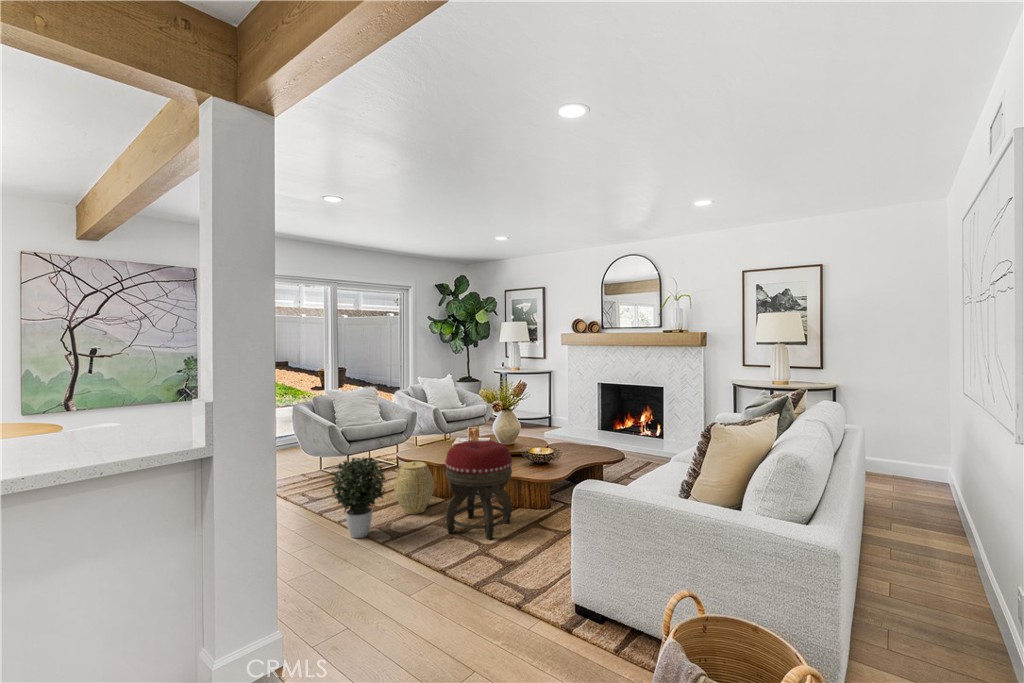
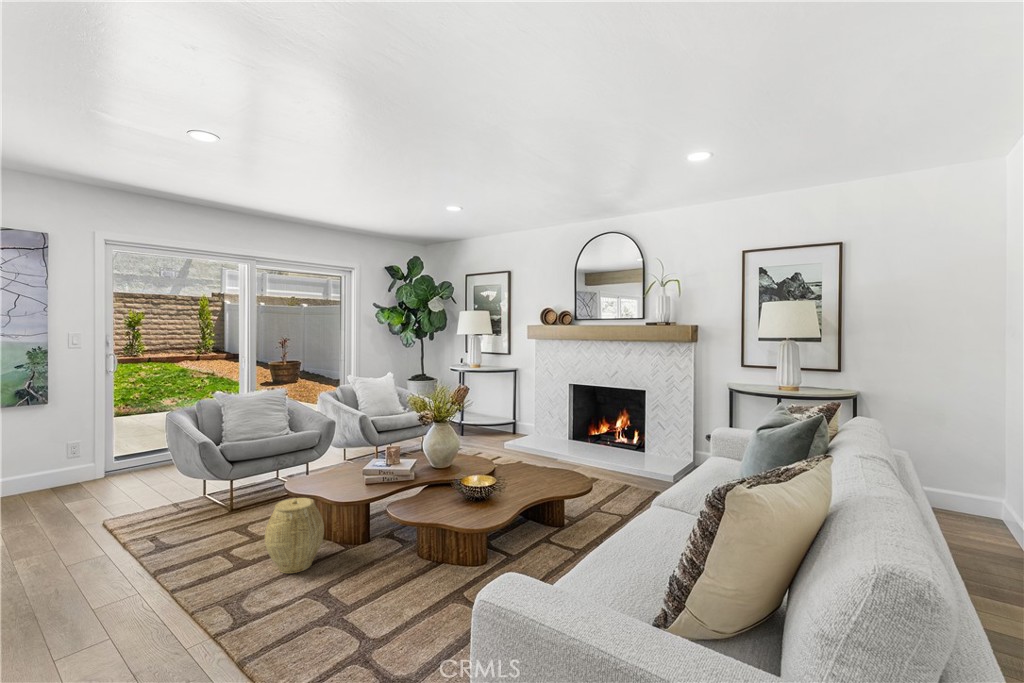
footstool: present [445,440,512,539] -> none [321,473,423,627]
potted plant: present [331,457,386,538] -> none [143,499,239,622]

